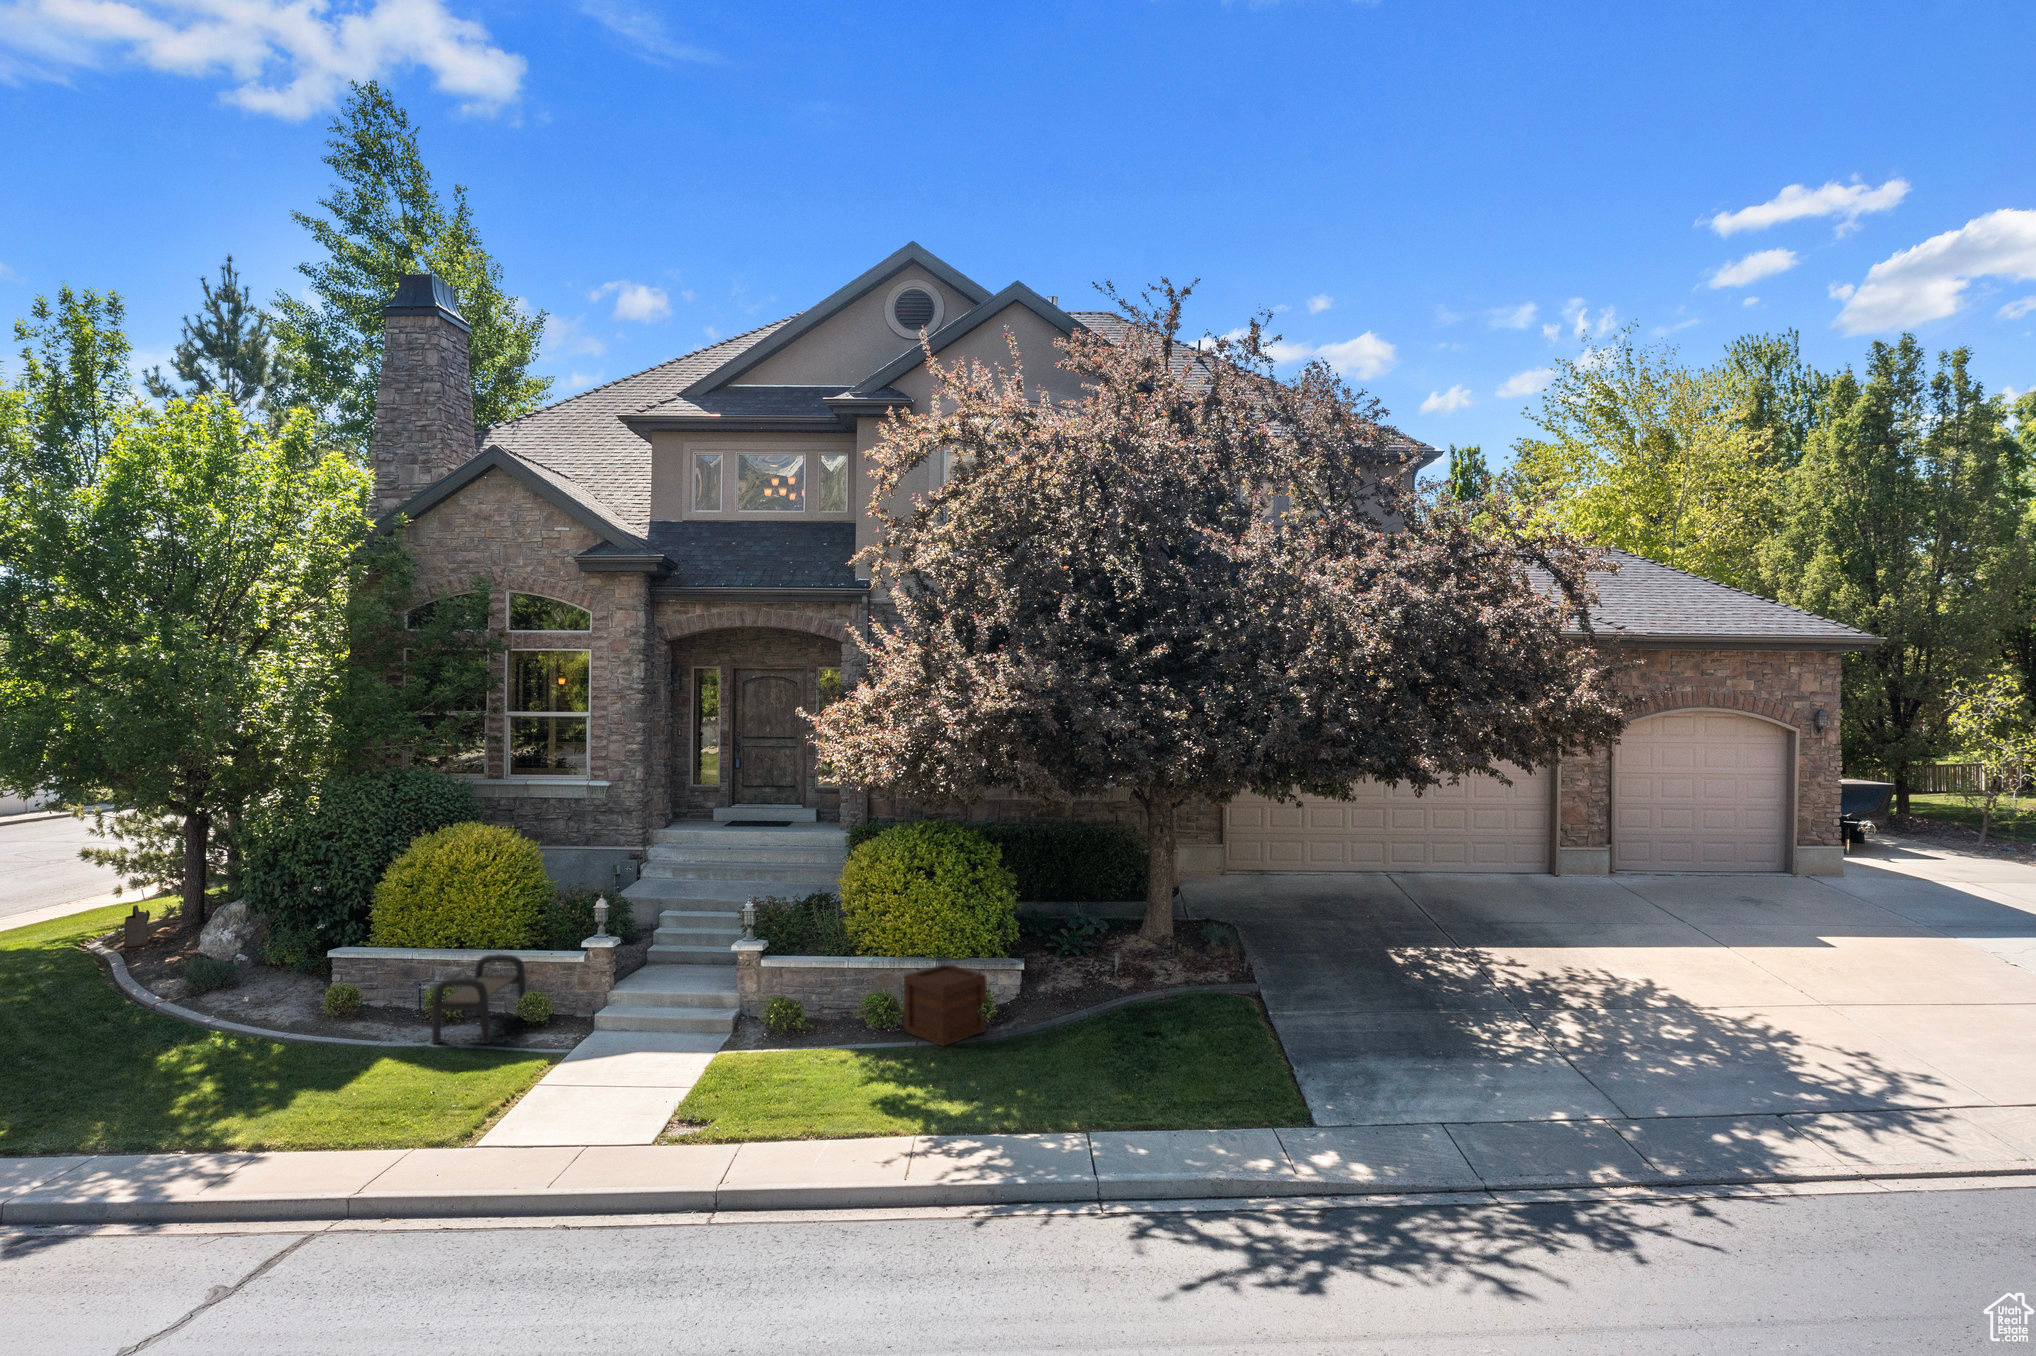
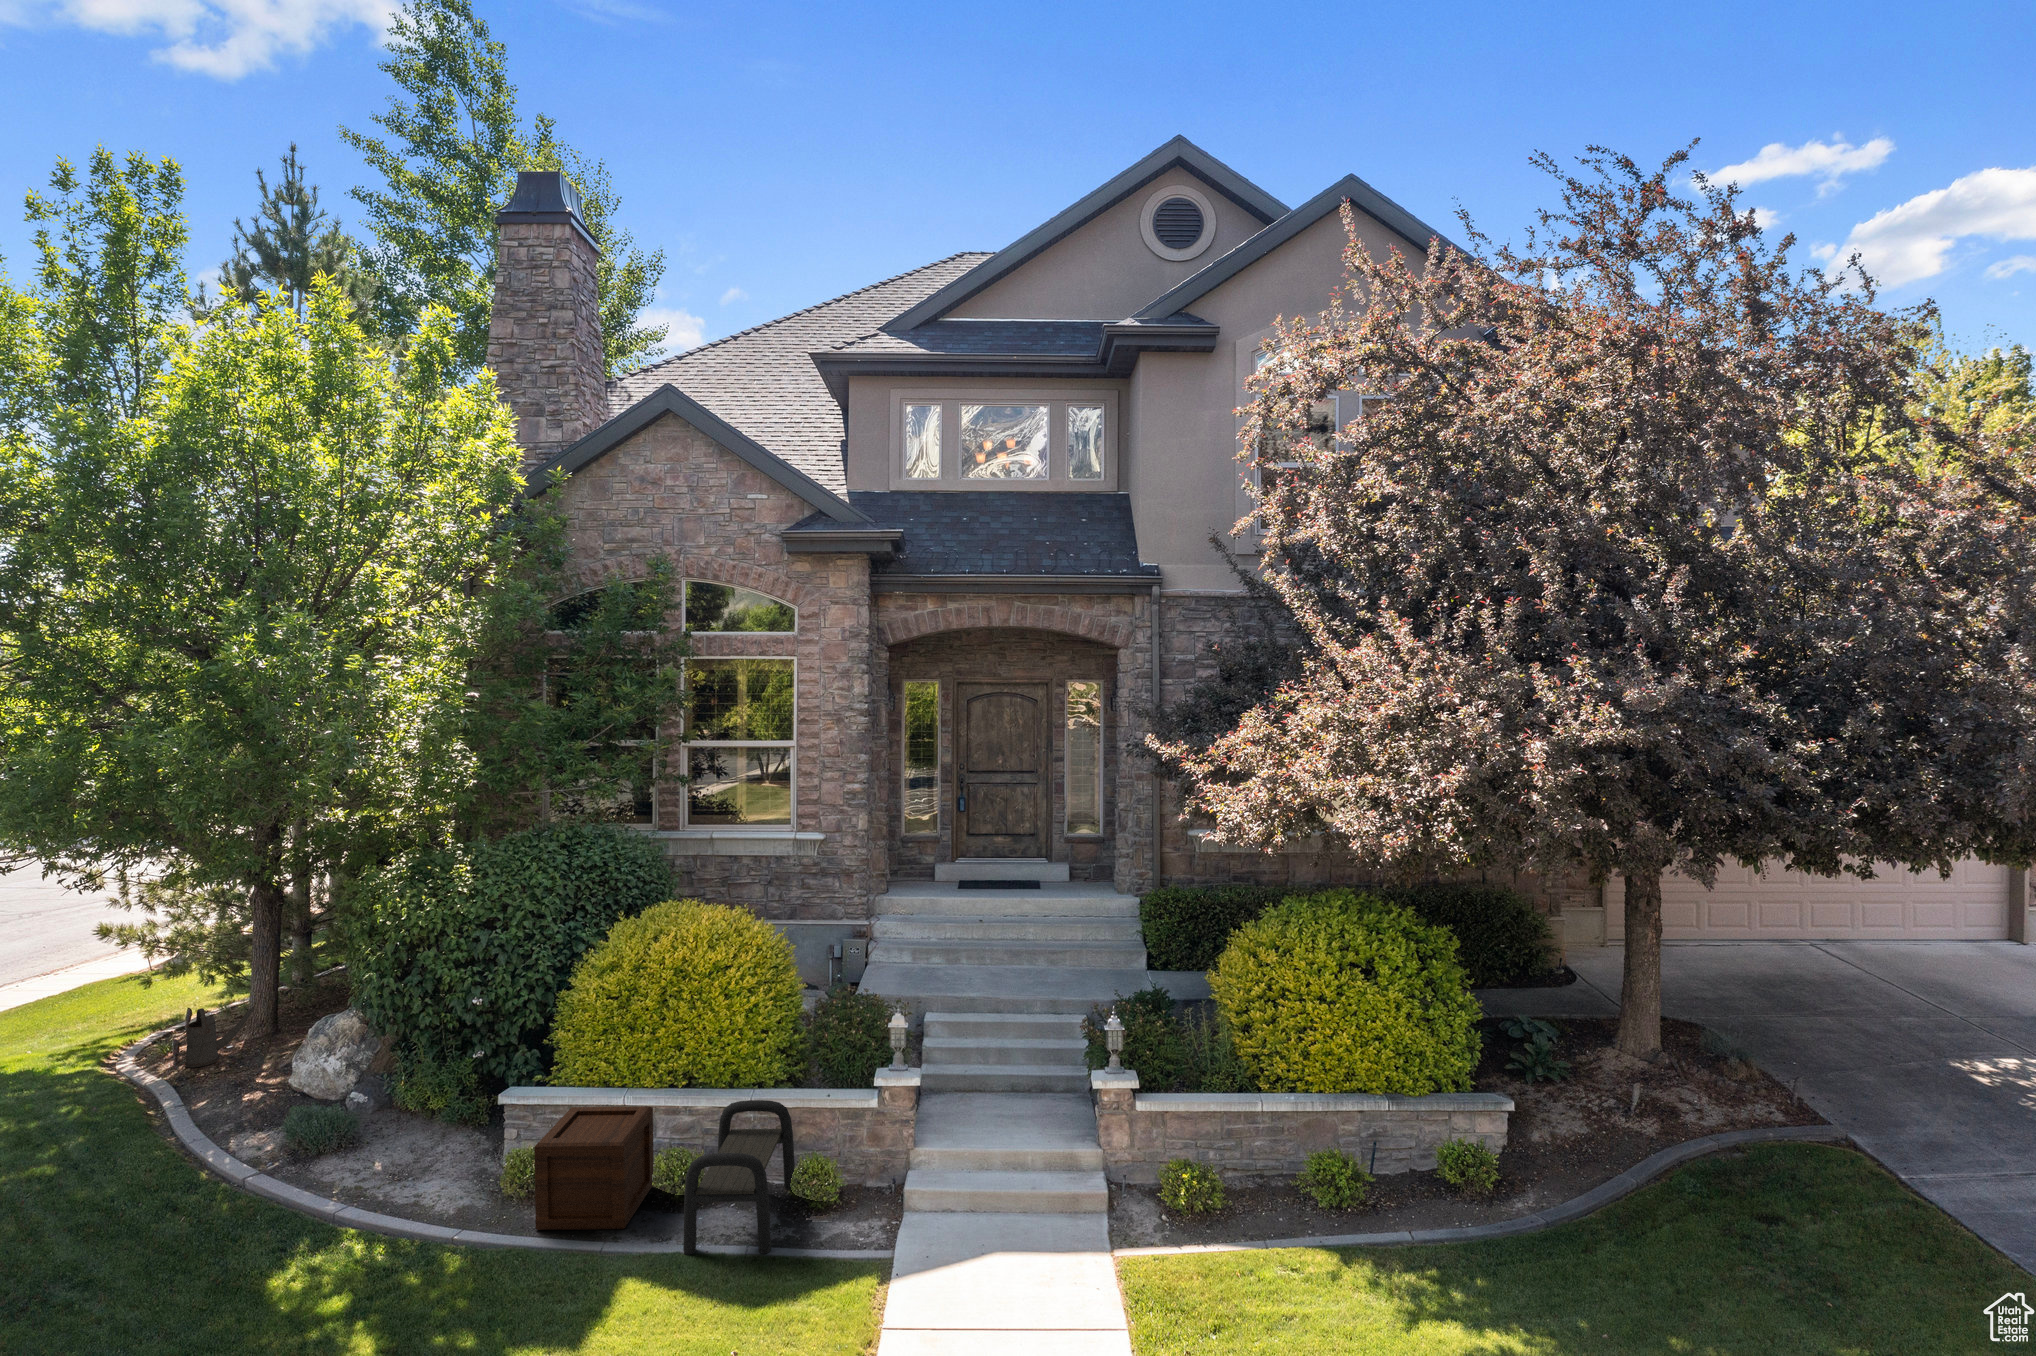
wooden crate: present [904,965,986,1046] -> present [534,1106,654,1230]

